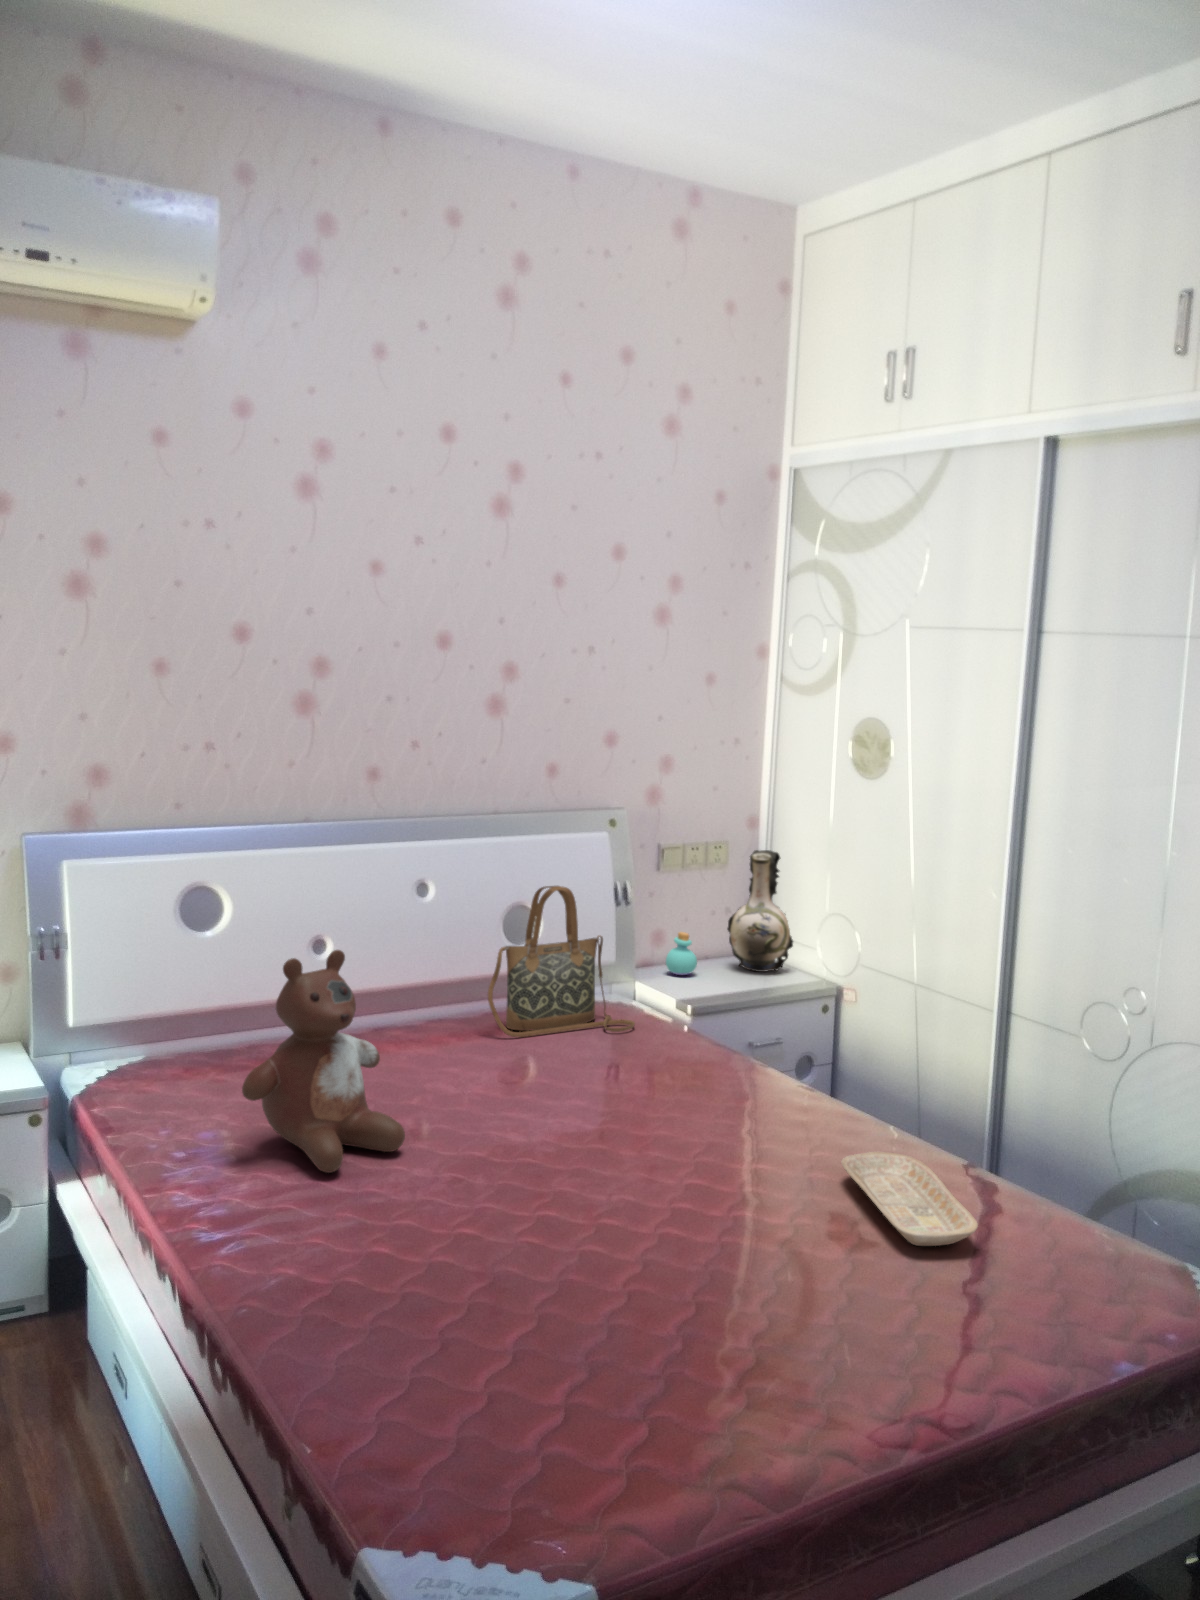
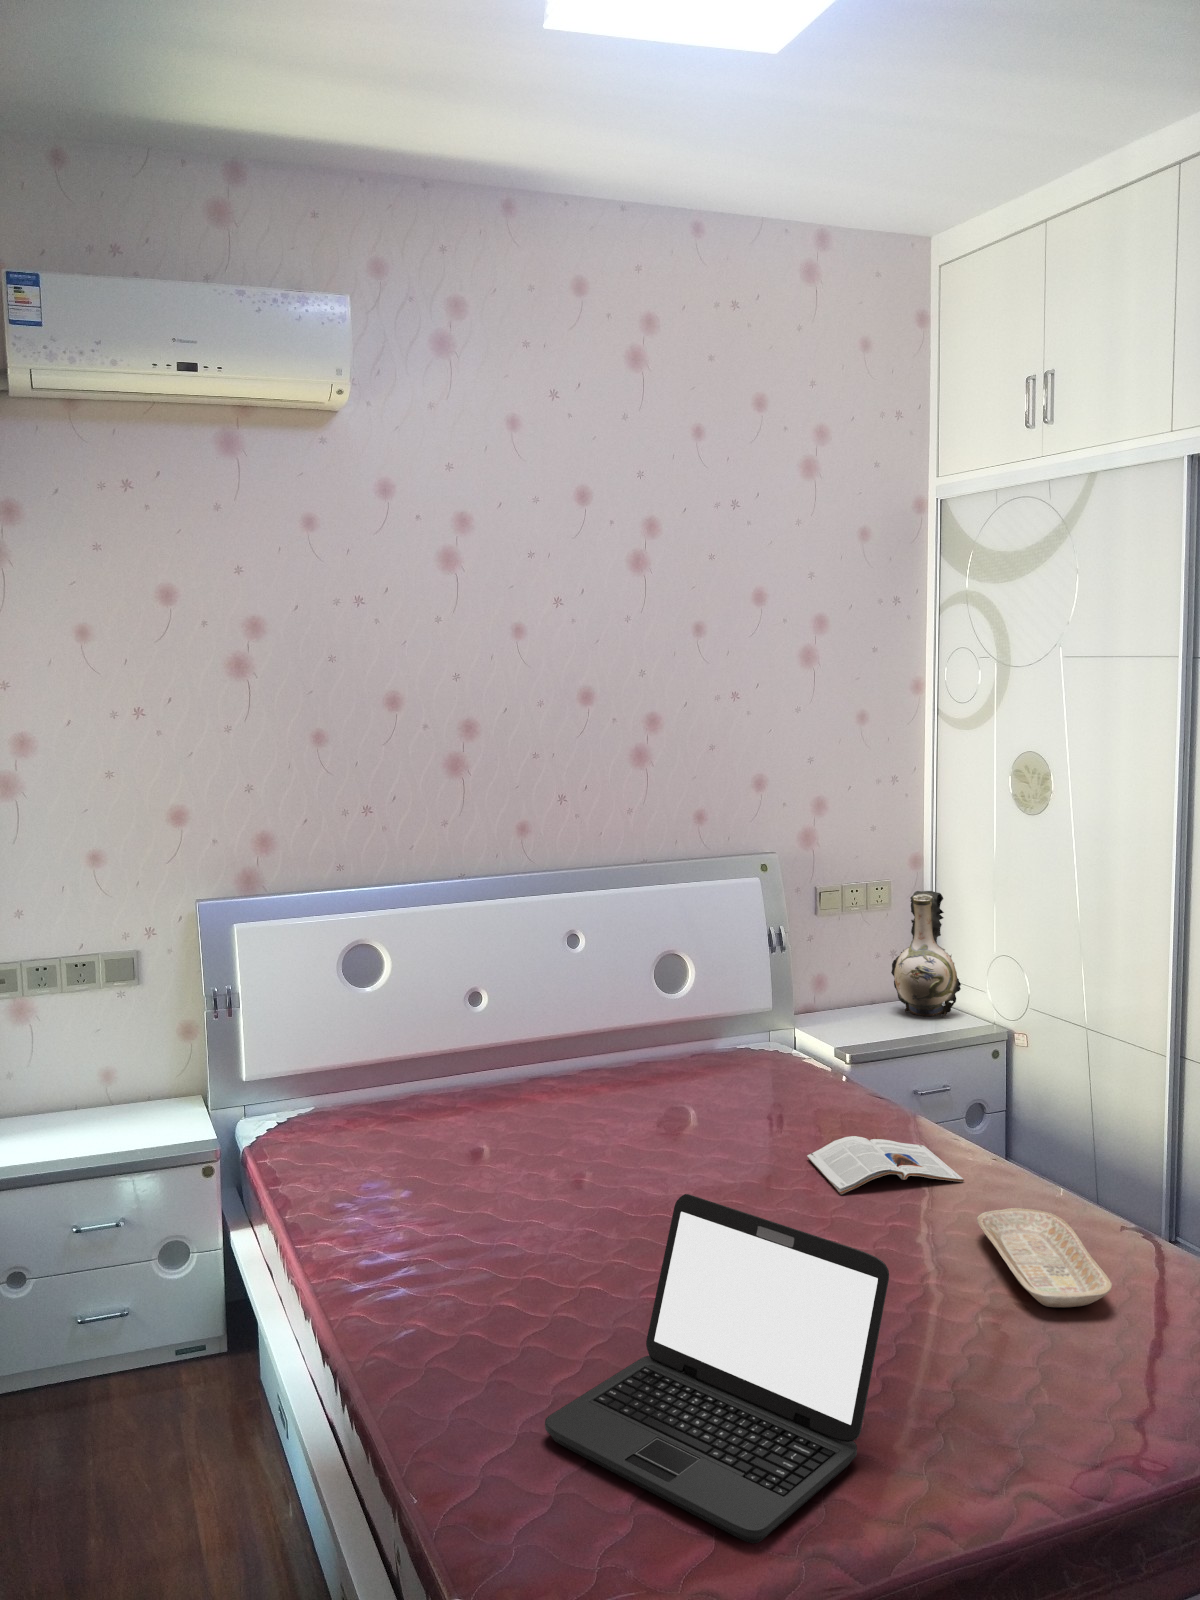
handbag: present [488,886,635,1037] -> none [636,936,786,1088]
perfume bottle: present [666,932,697,975] -> none [827,977,859,1021]
stuffed bear: present [242,950,405,1173] -> none [387,1008,543,1224]
magazine: none [666,1084,820,1140] -> present [807,1136,964,1194]
laptop: none [436,1137,794,1490] -> present [545,1194,889,1543]

